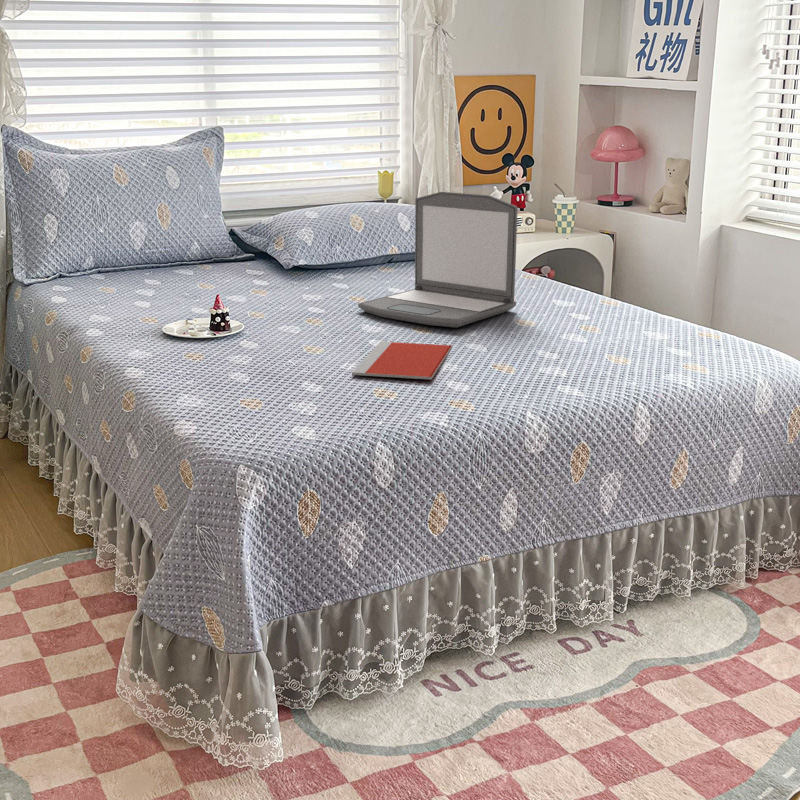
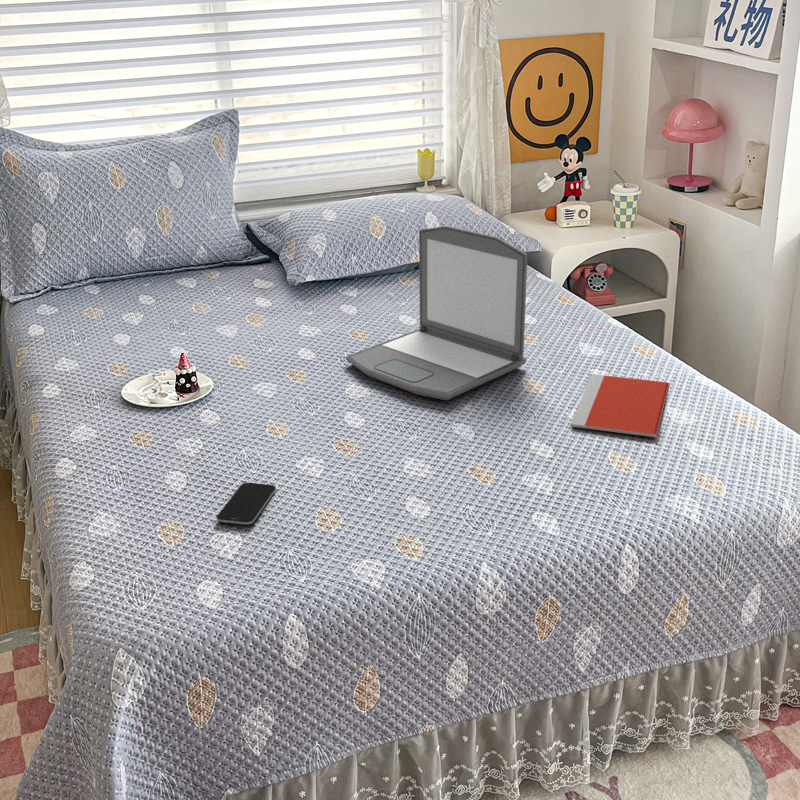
notebook: present [352,342,452,379] -> present [571,374,669,437]
smartphone: none [290,374,332,395] -> present [217,483,276,525]

